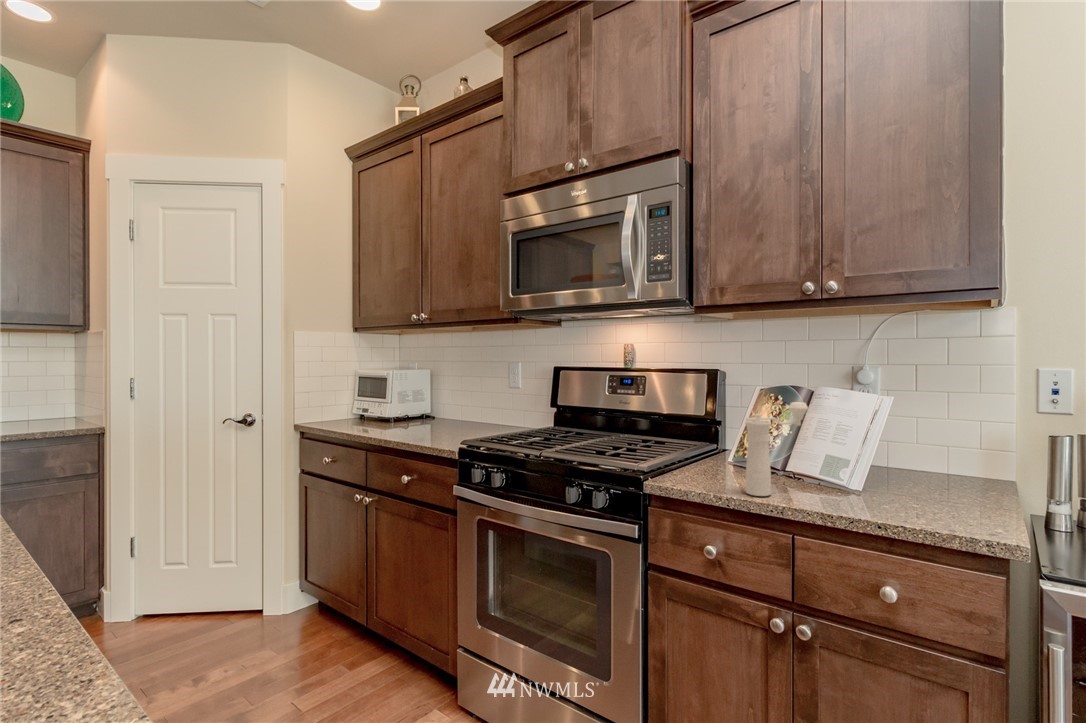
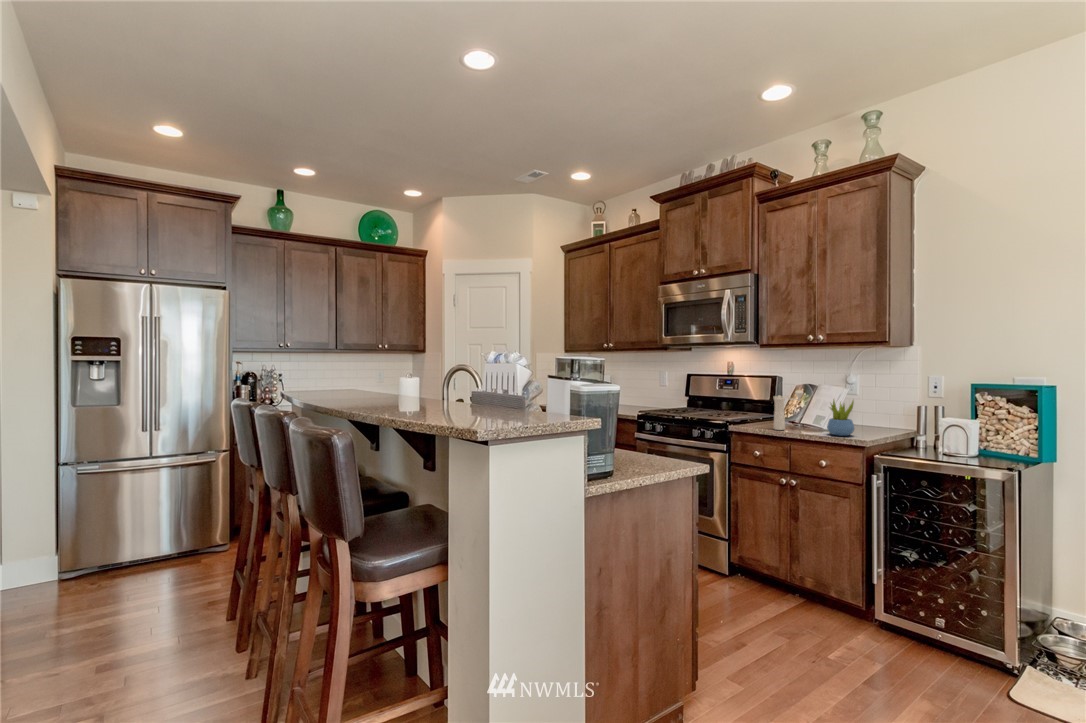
succulent plant: none [875,423,944,515] -> present [827,399,854,436]

